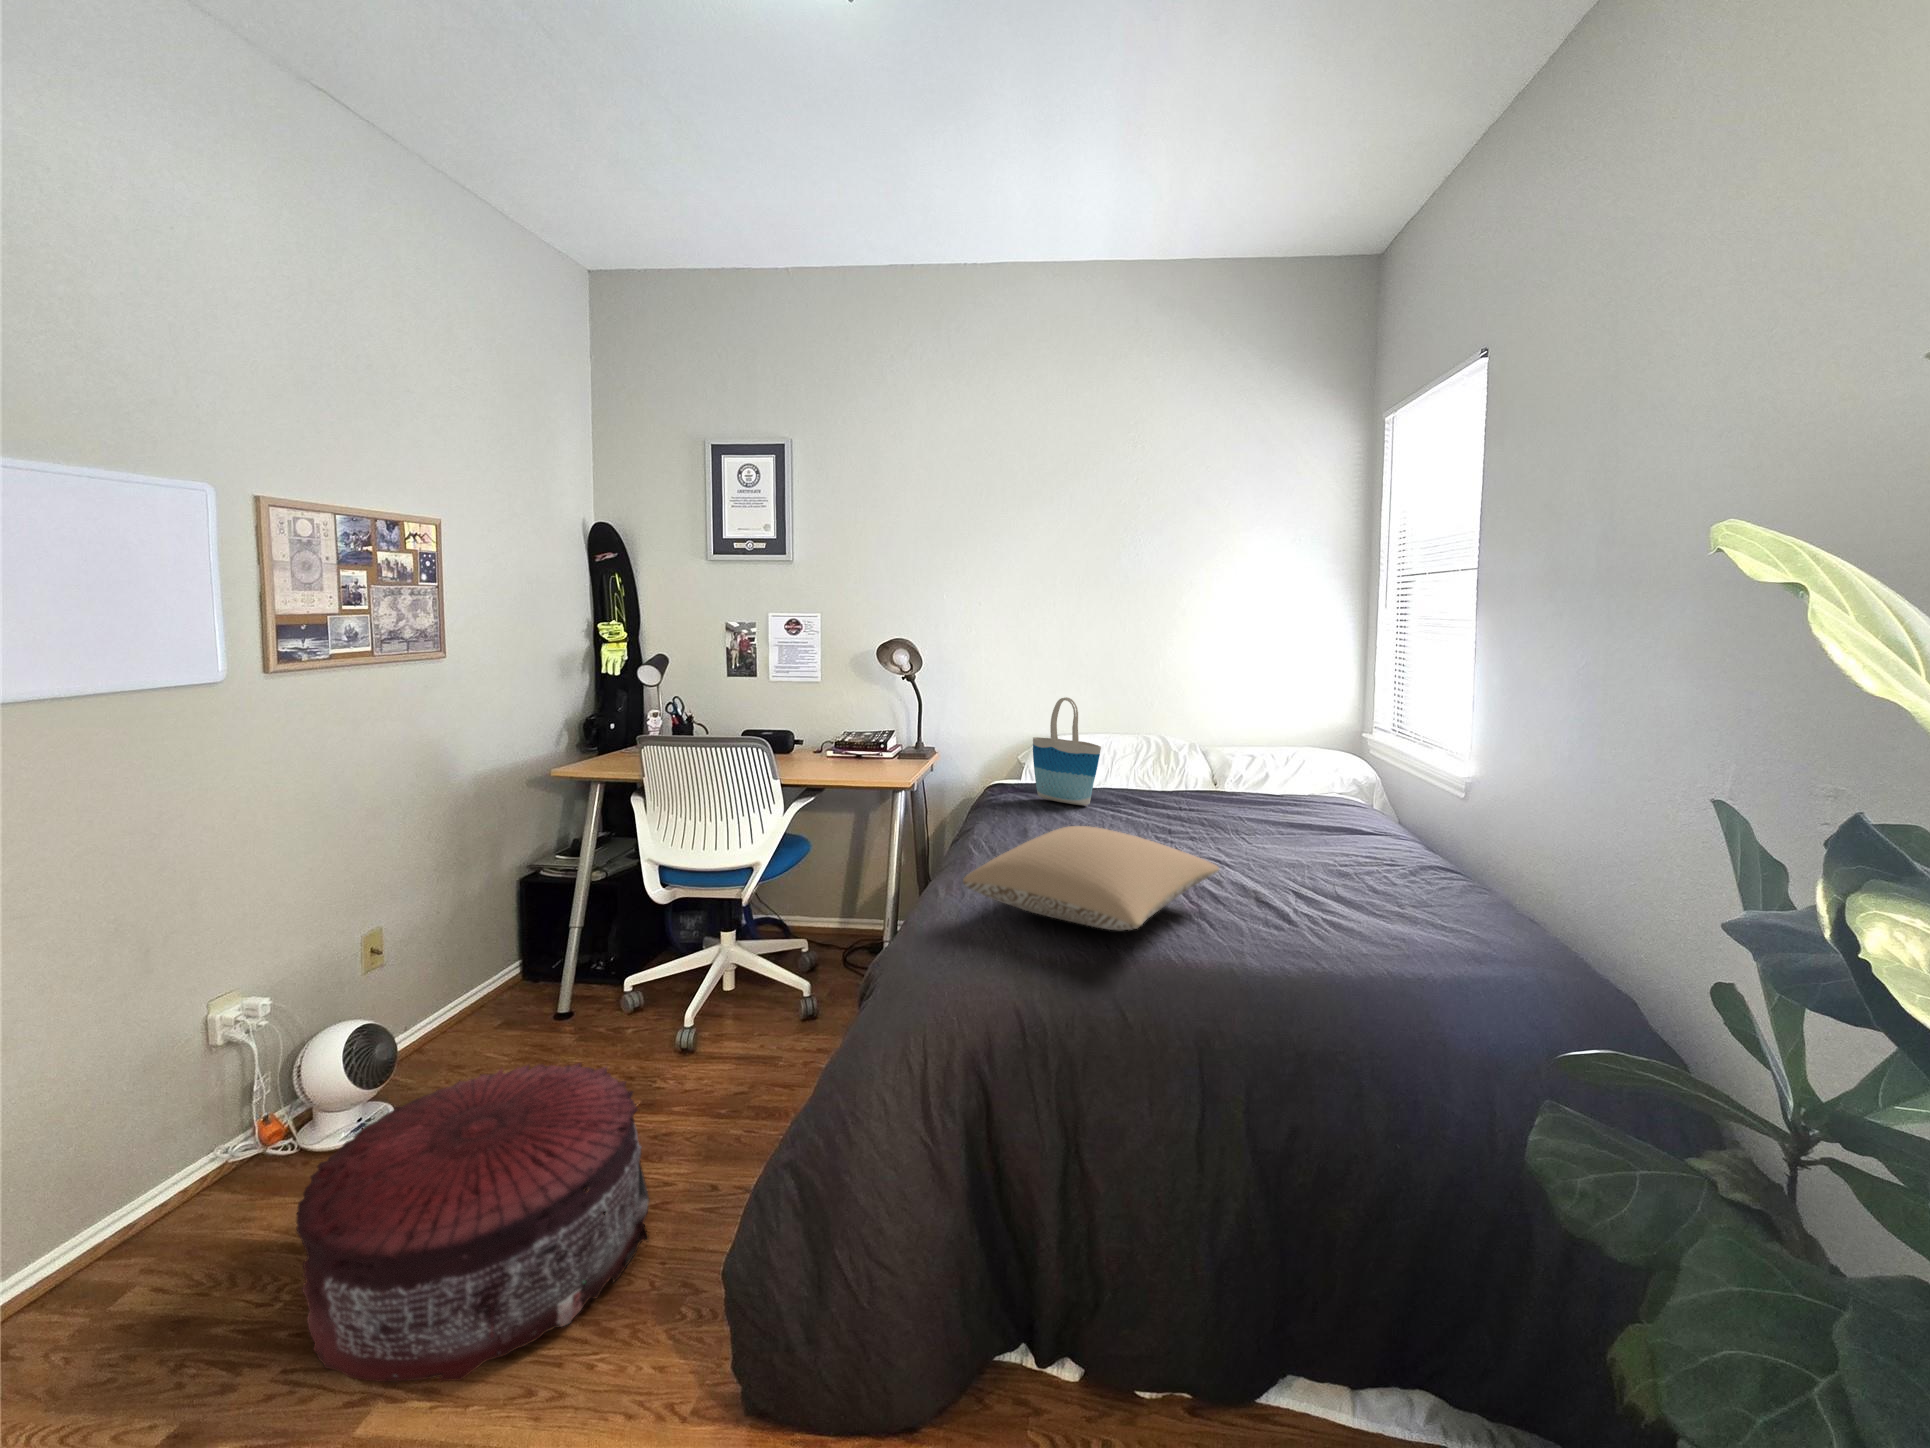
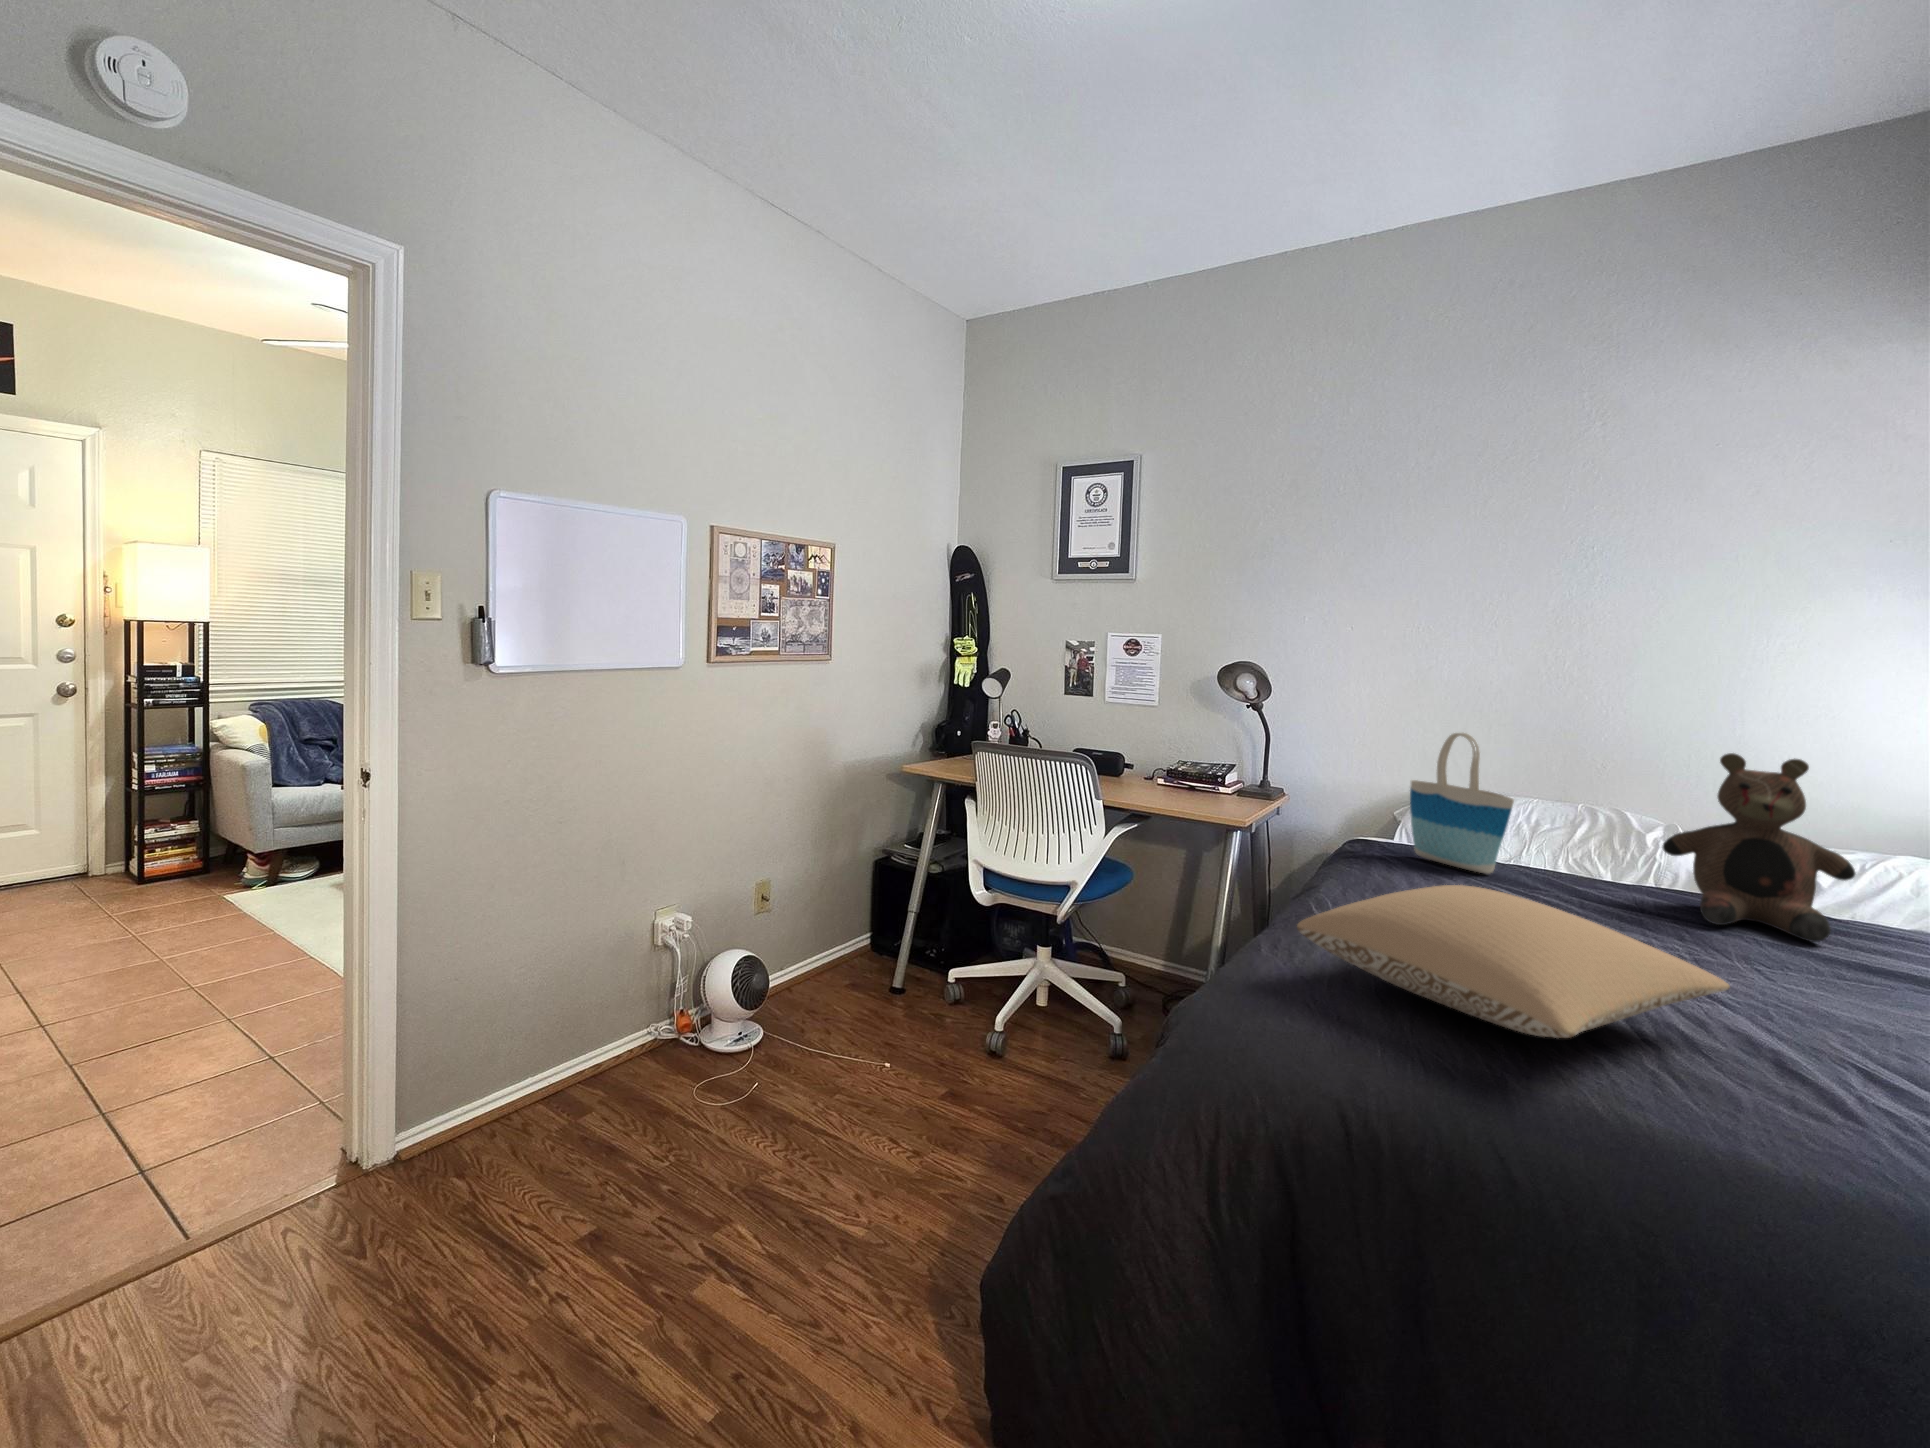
teddy bear: none [1186,702,1280,824] -> present [1662,753,1856,942]
pouf: present [296,1063,649,1382] -> none [674,1017,939,1290]

